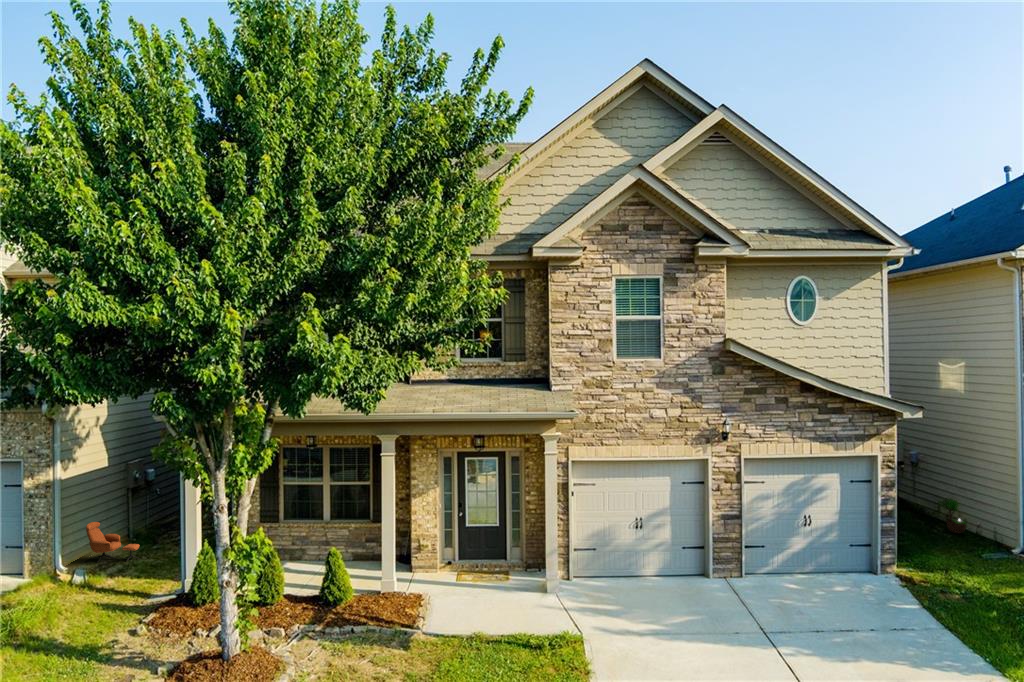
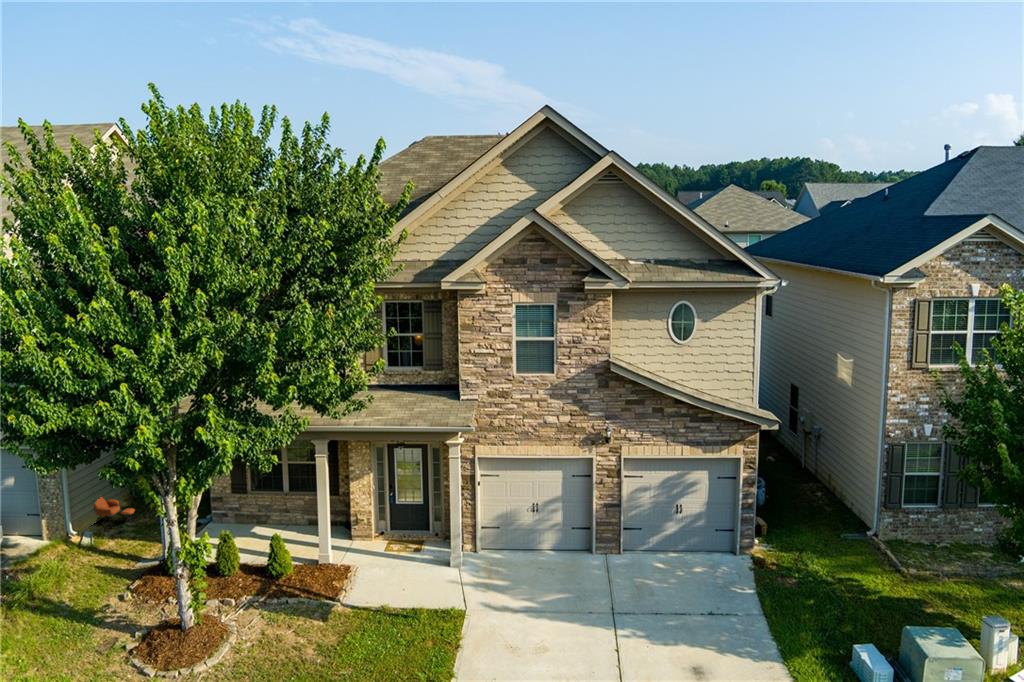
potted tree: present [939,498,966,533] -> none [819,474,841,508]

